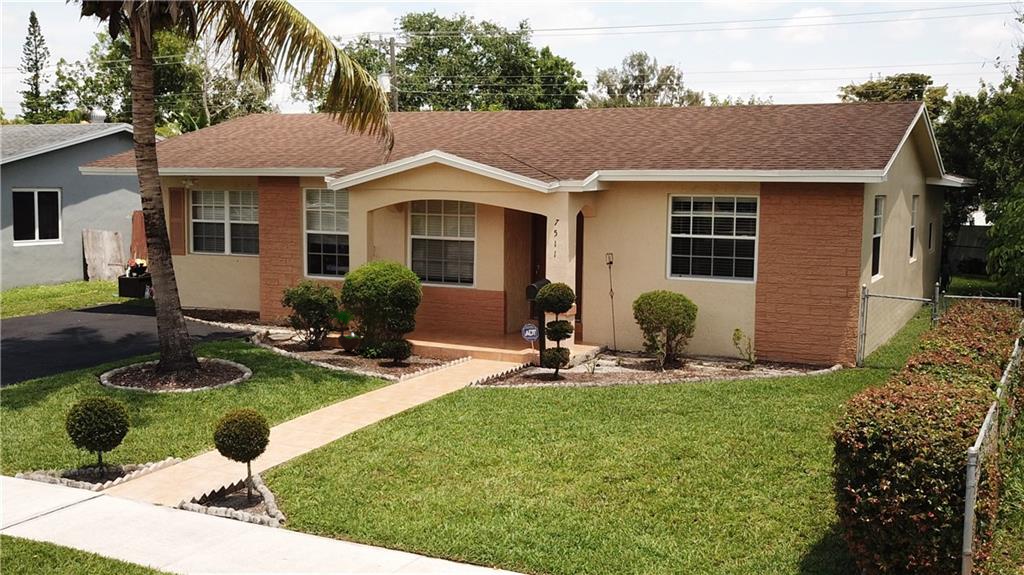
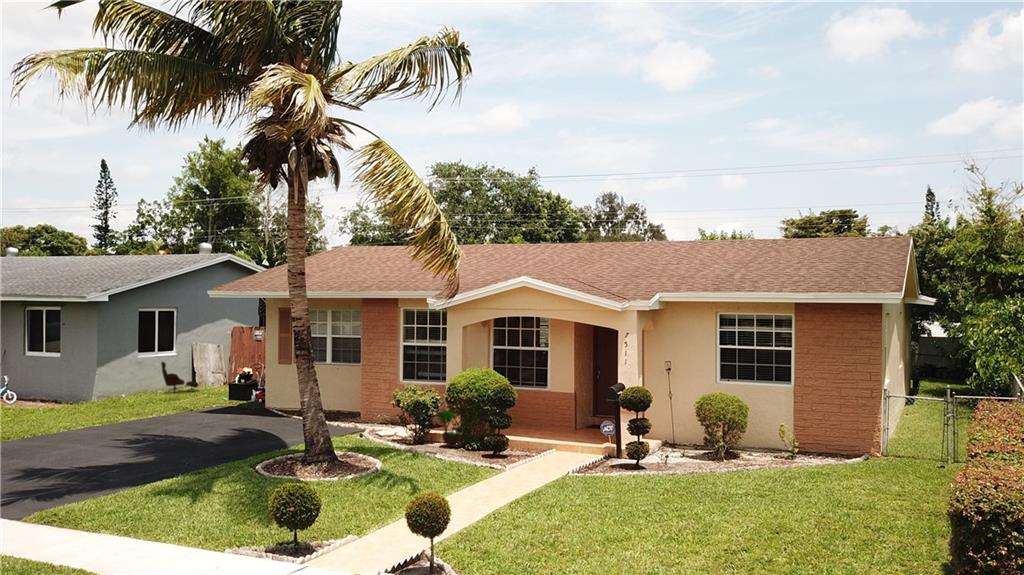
lounge chair: none [45,252,93,289] -> present [161,362,199,393]

